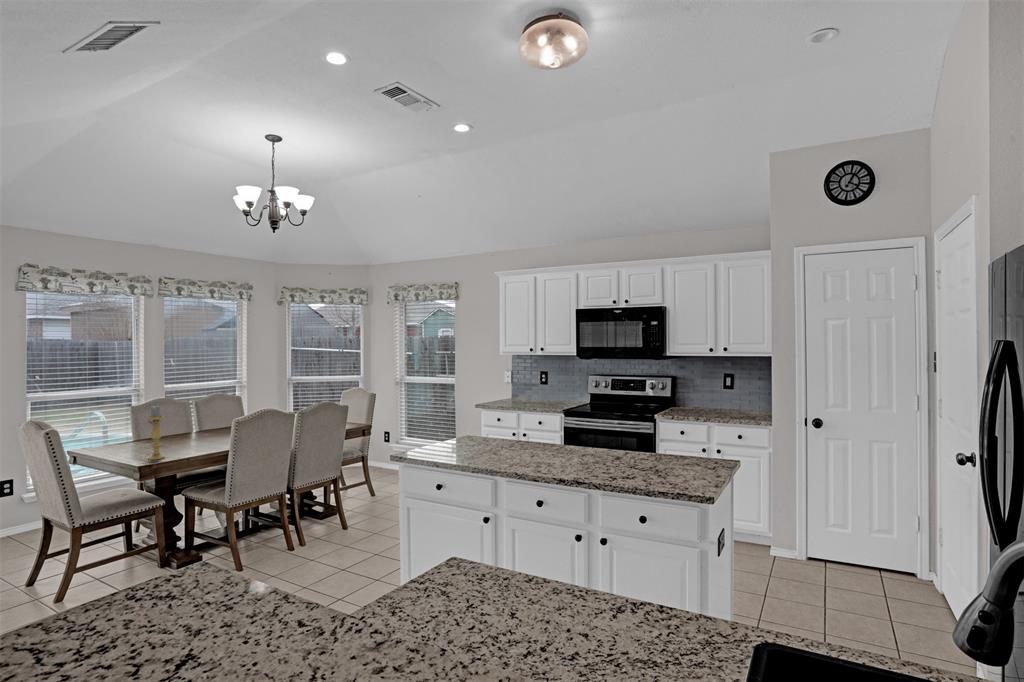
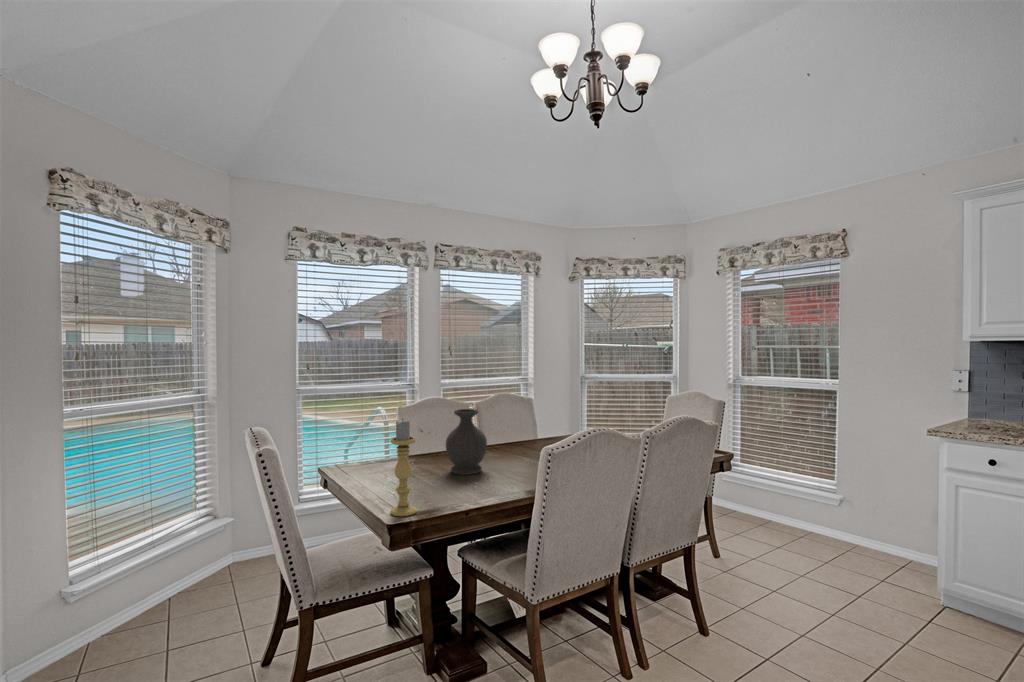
vase: none [178,402,209,443] -> present [446,409,487,475]

